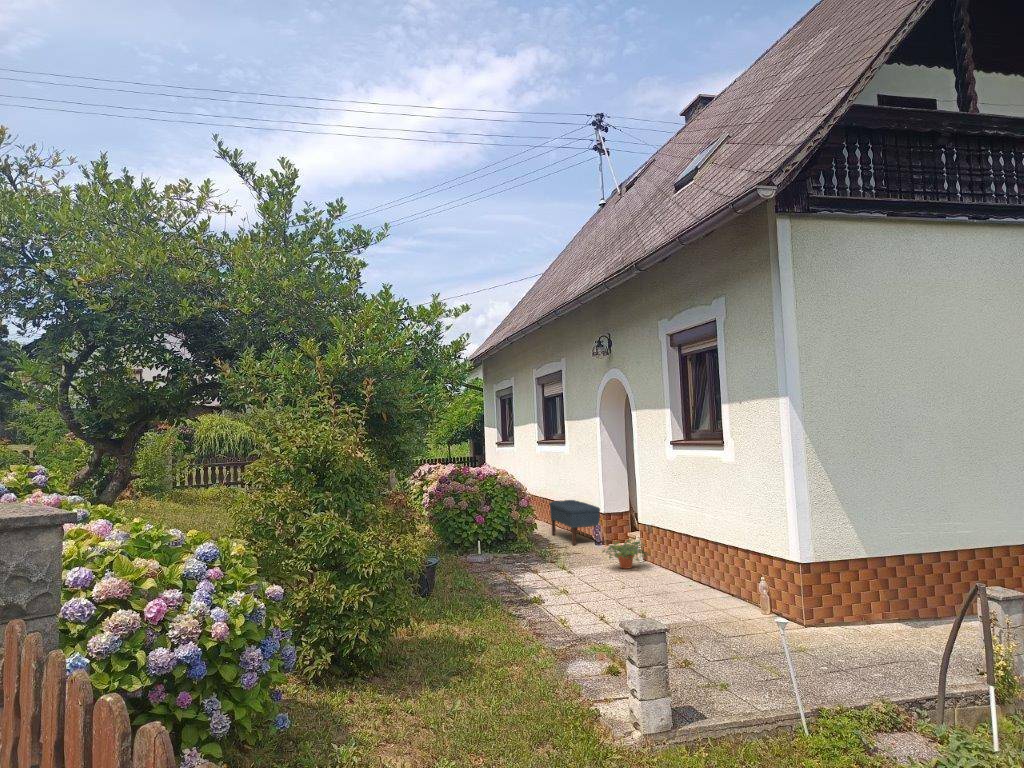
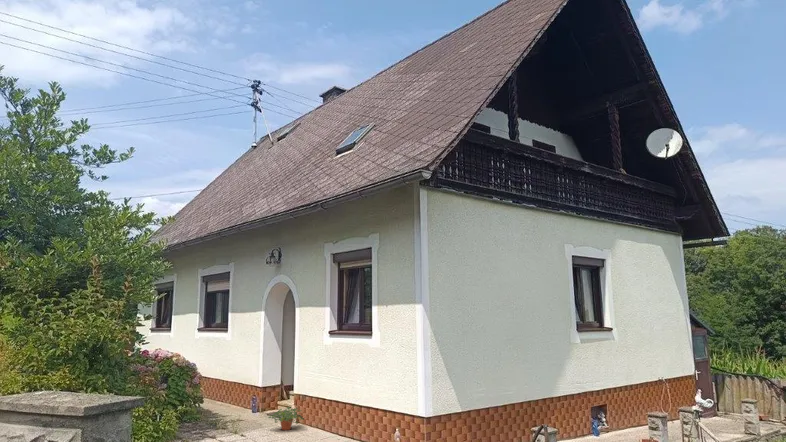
bench: present [549,500,600,545] -> none [211,377,258,415]

